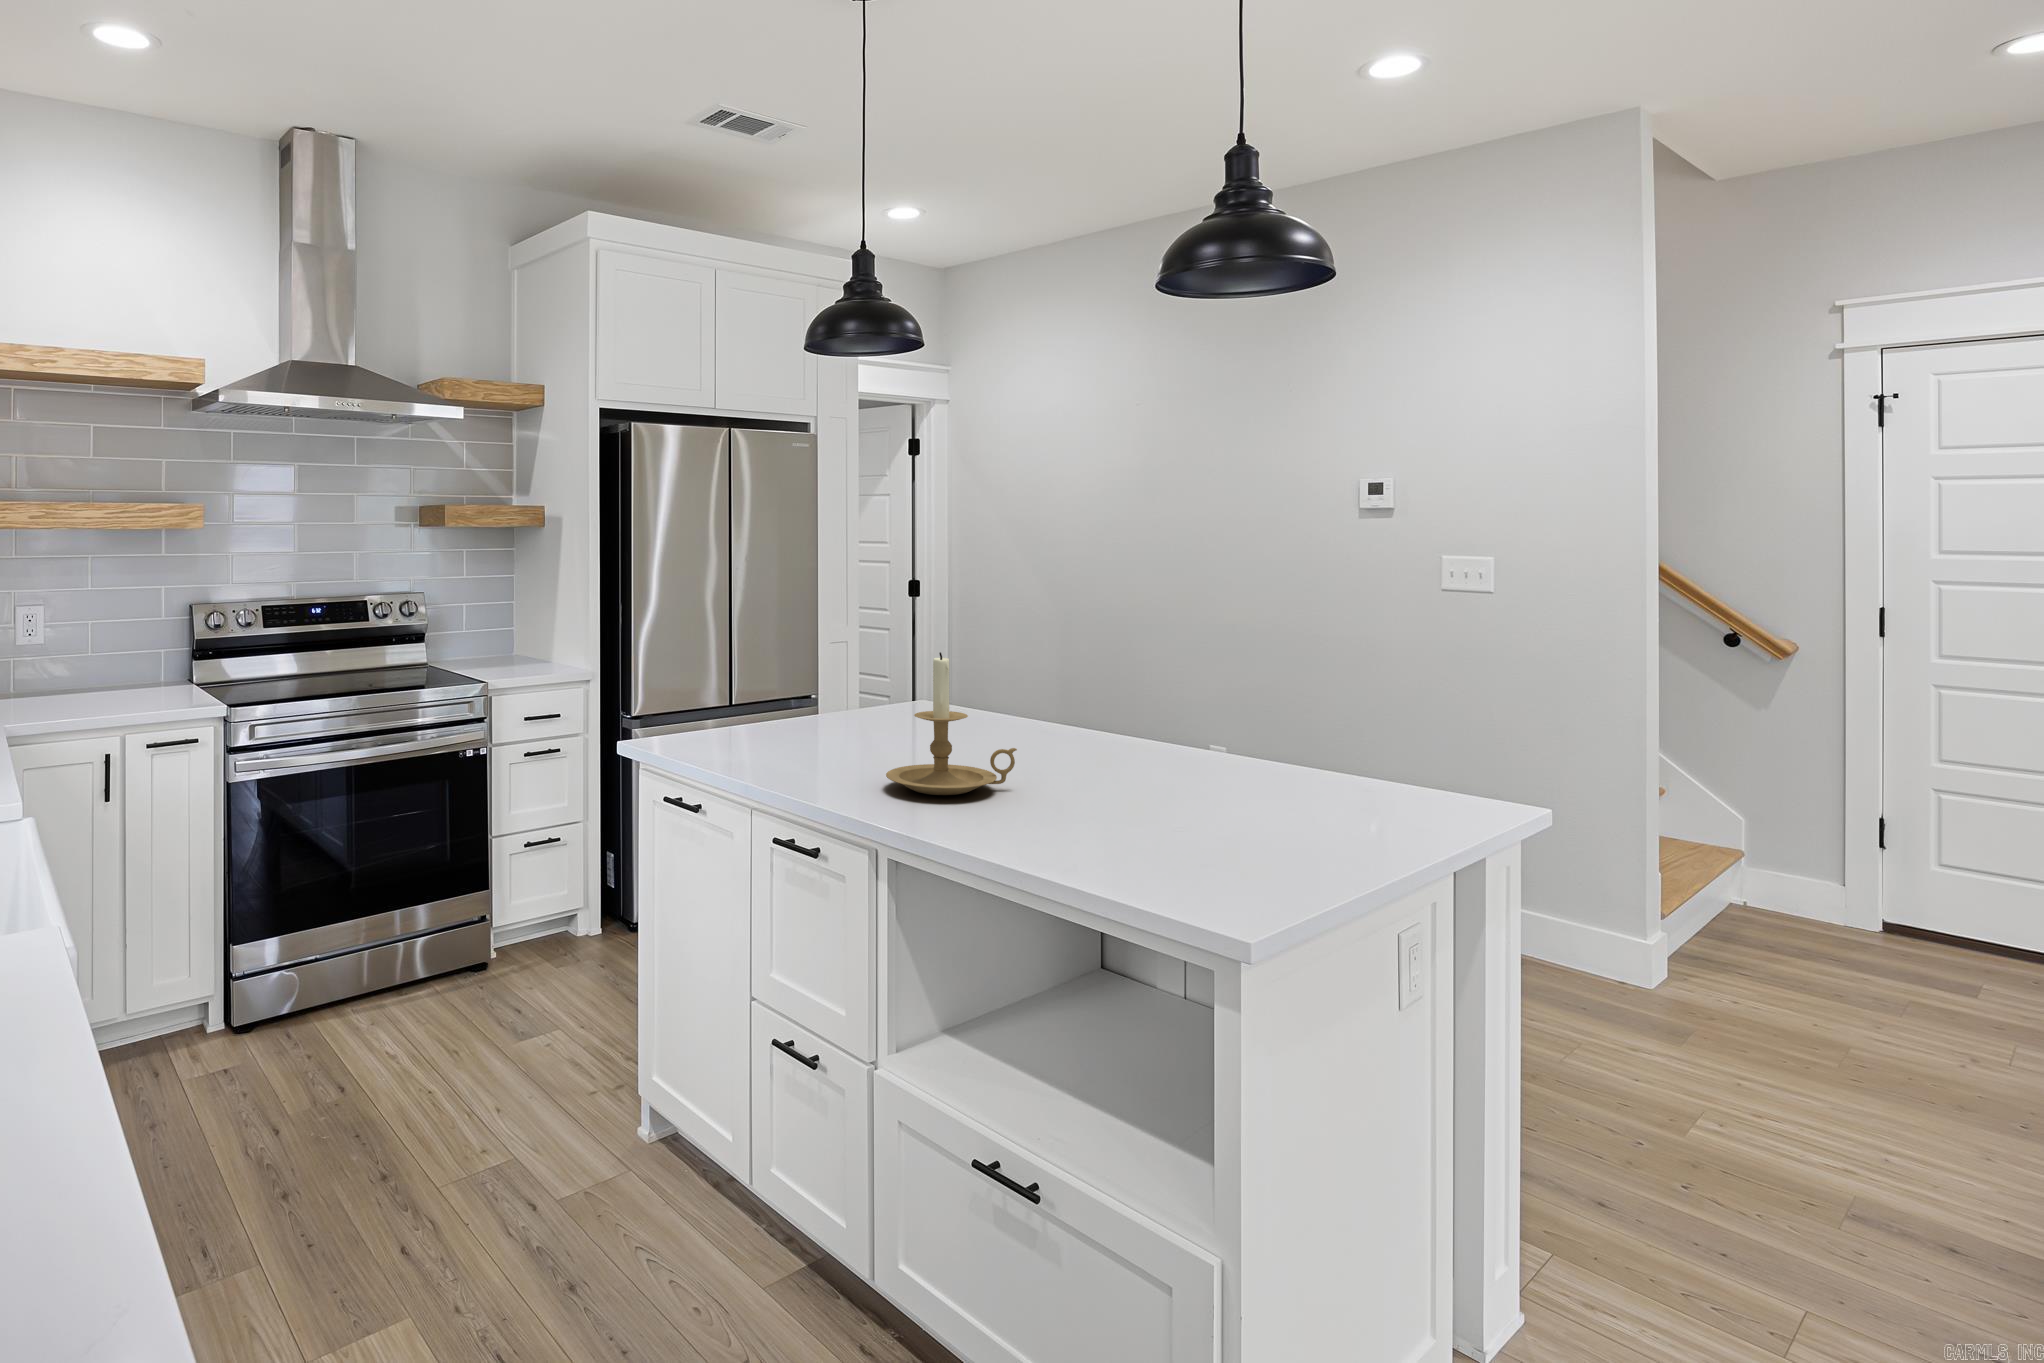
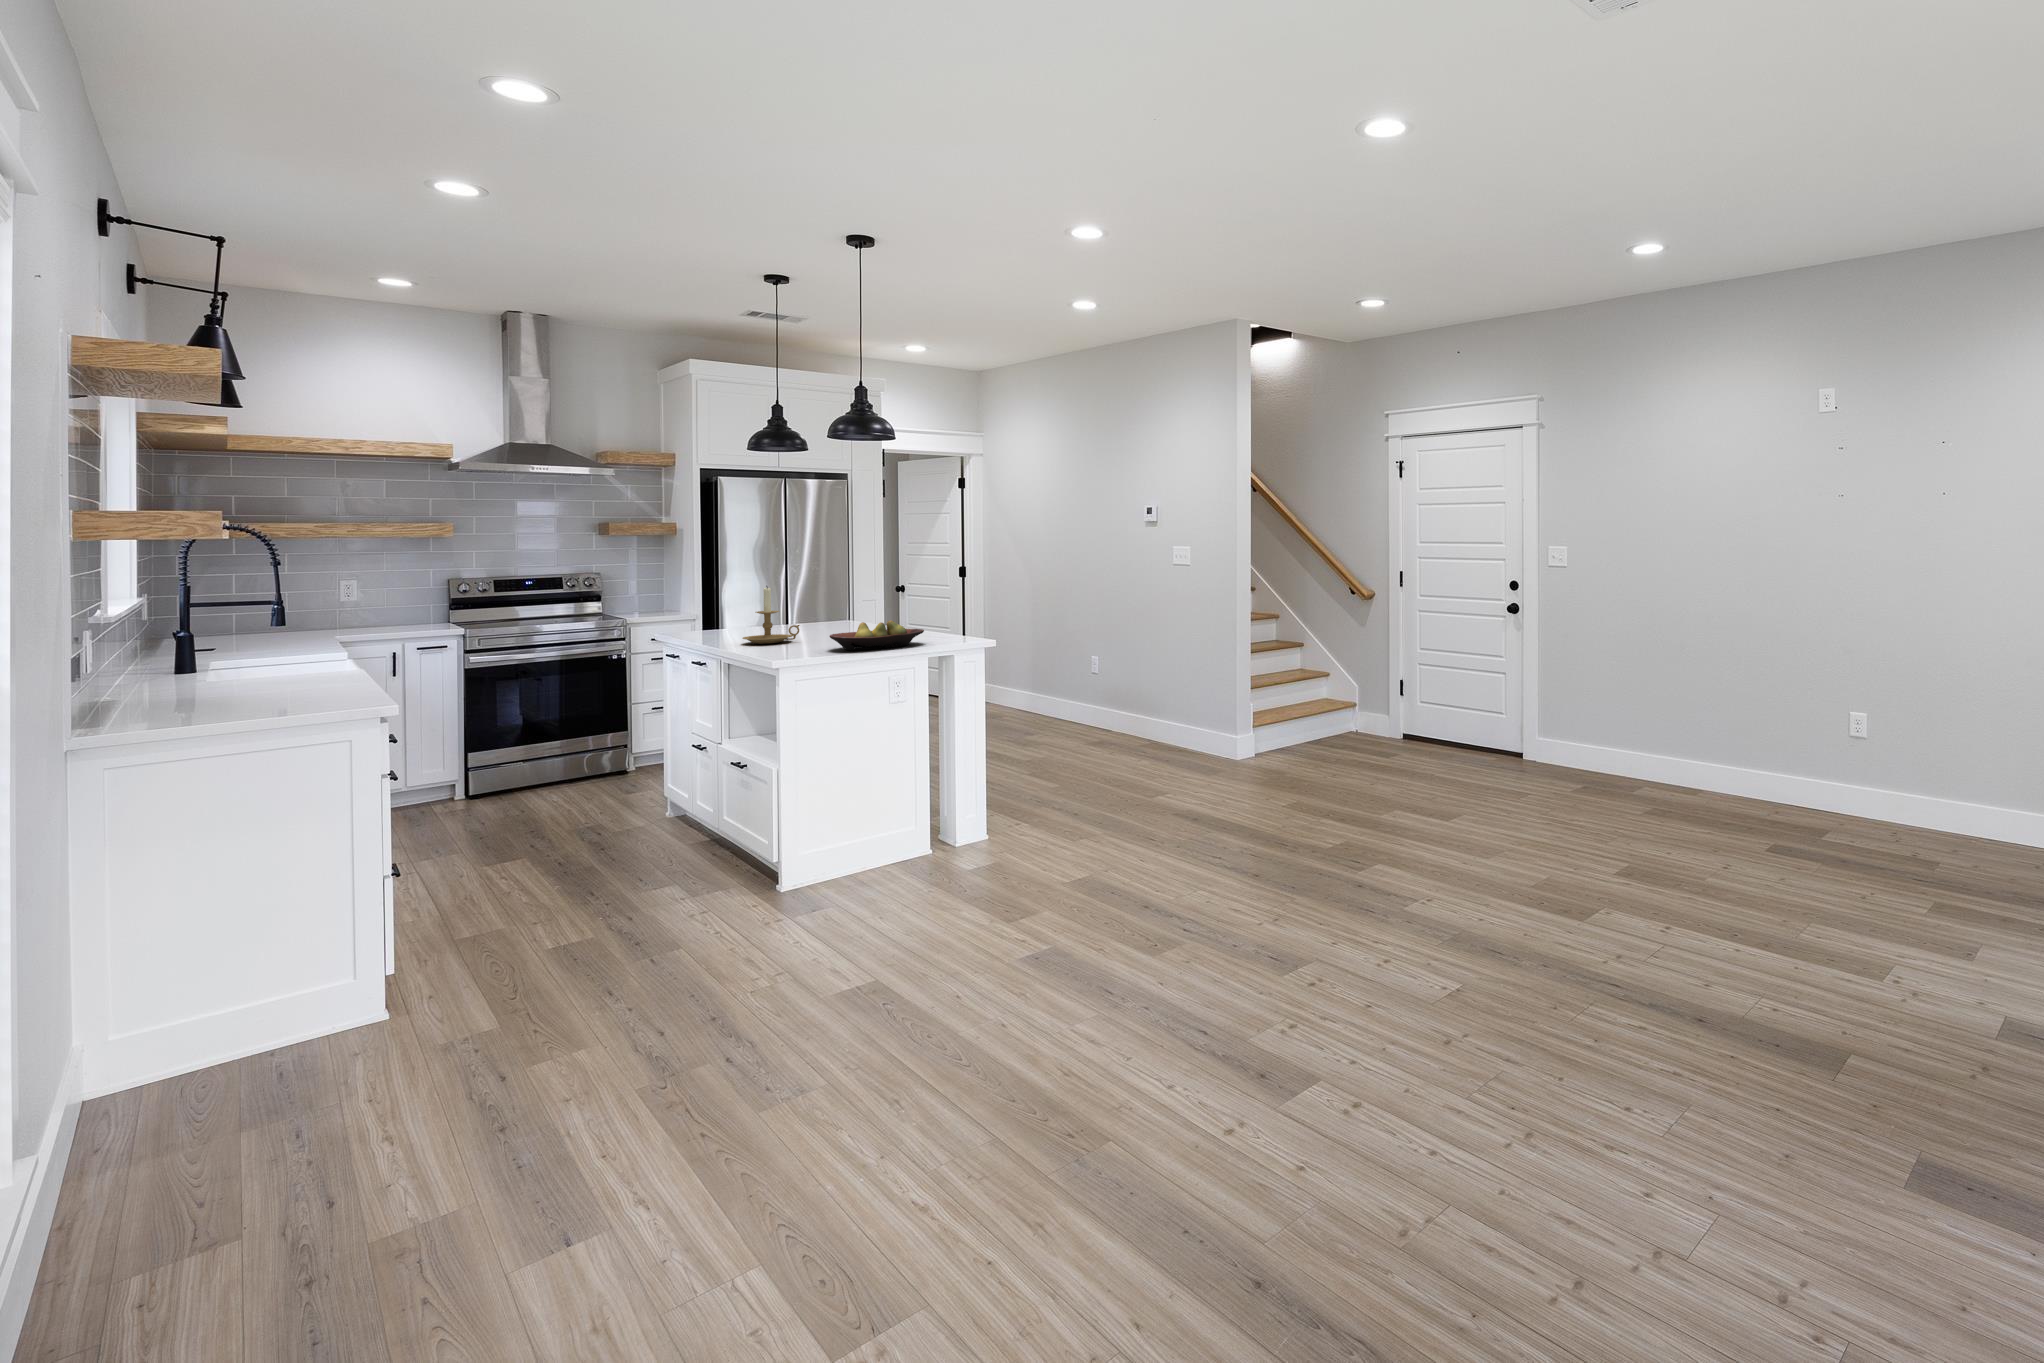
fruit bowl: none [1179,754,1381,842] -> present [830,620,924,650]

